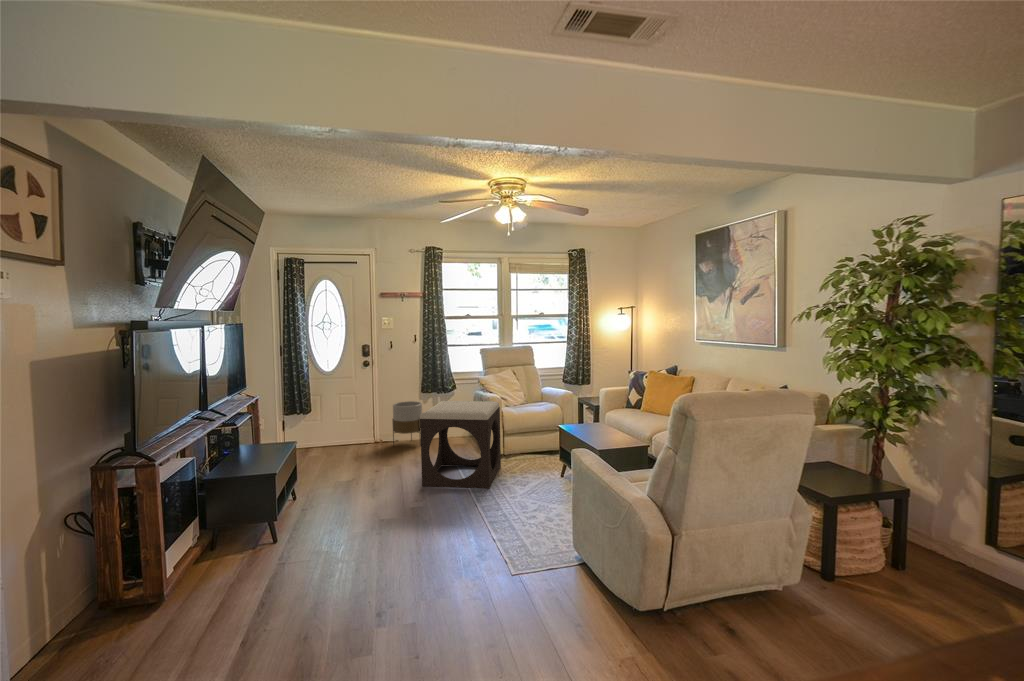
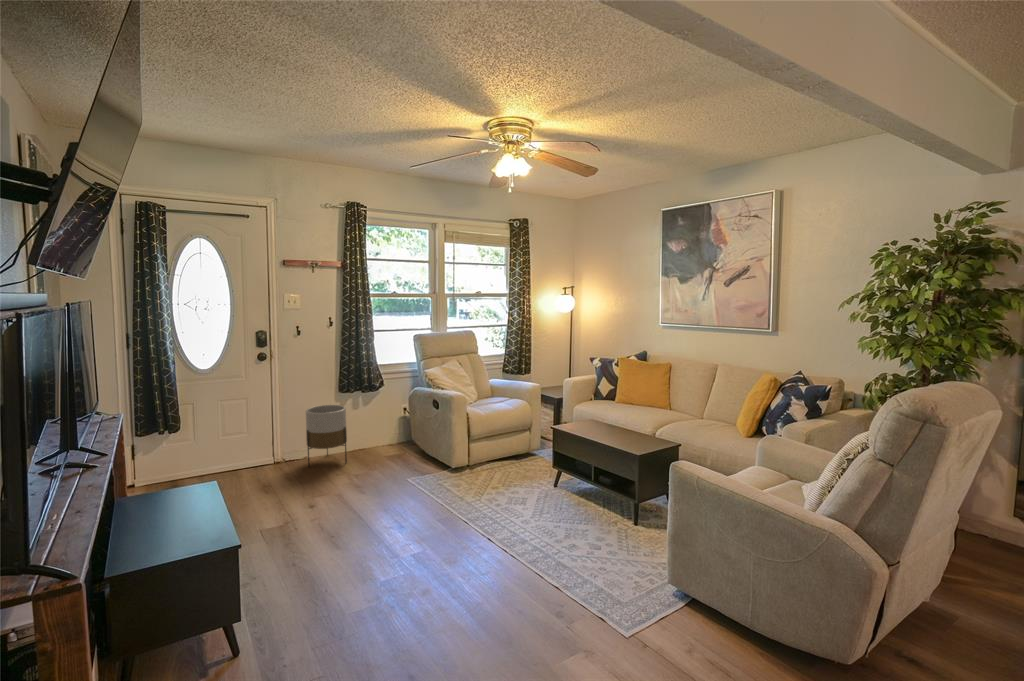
footstool: present [420,401,501,489] -> none [392,402,484,522]

